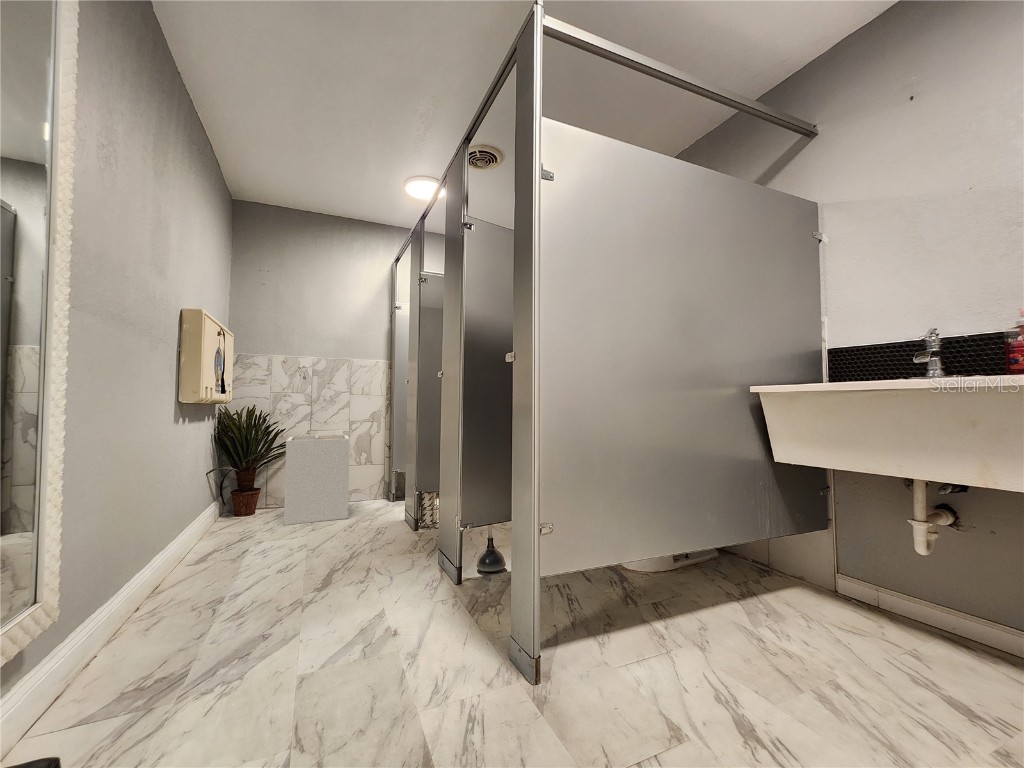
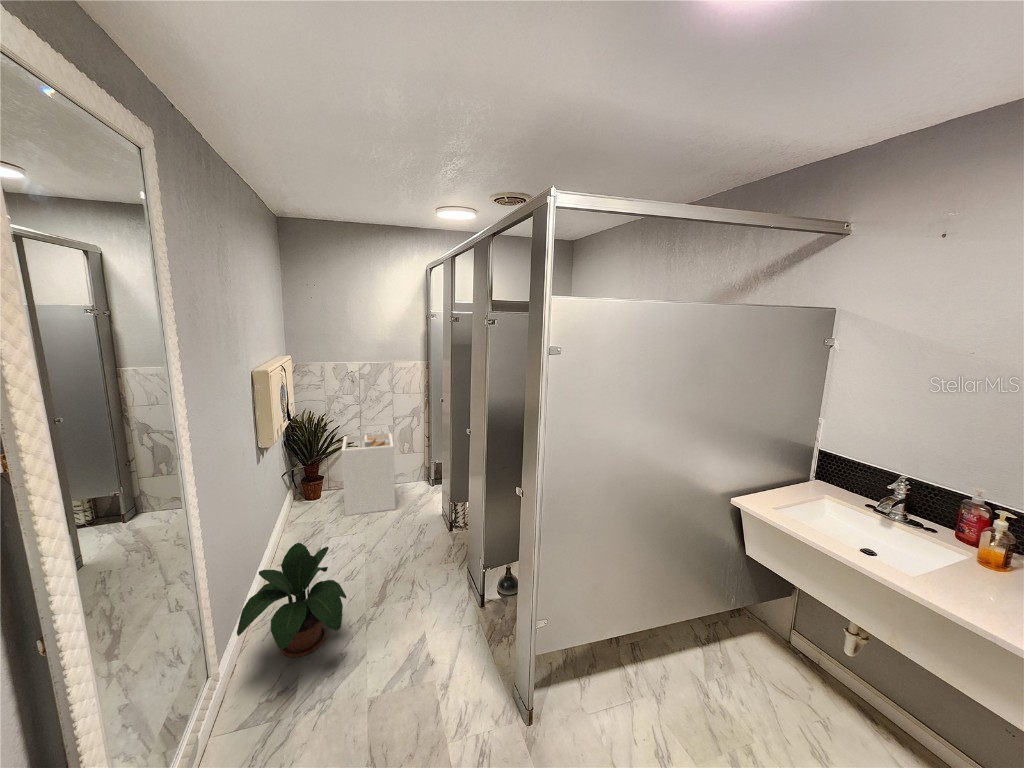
potted plant: none [105,476,277,643] -> present [237,543,346,657]

